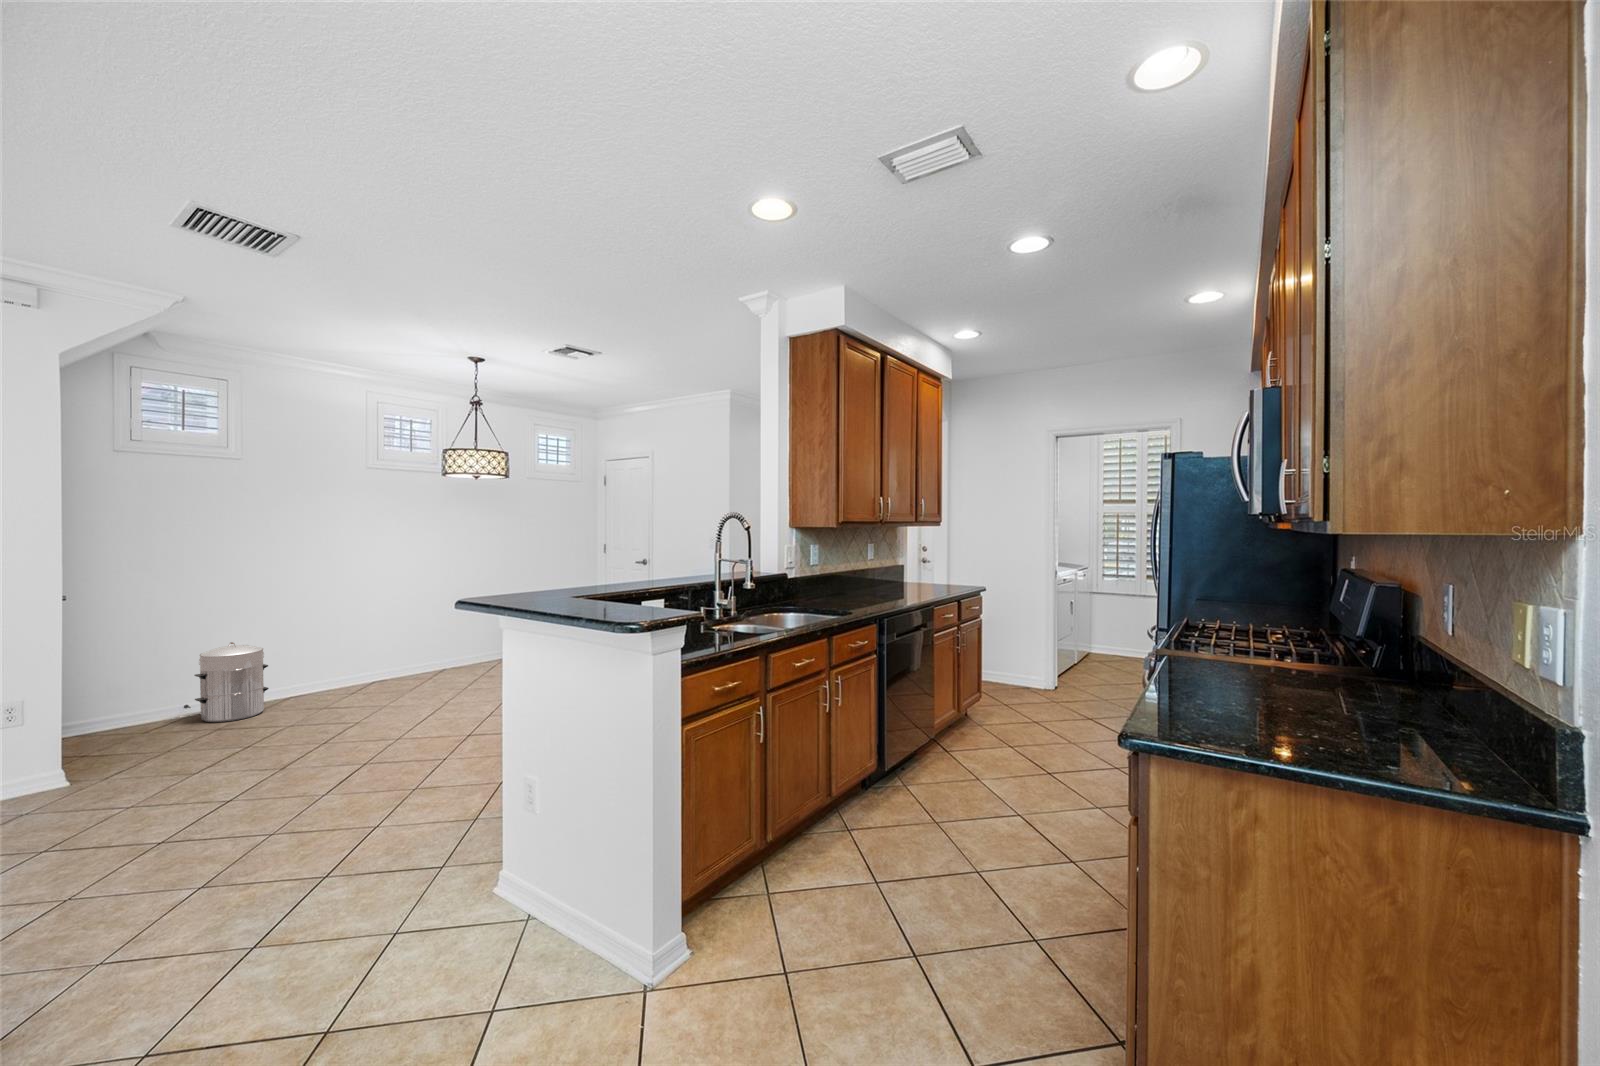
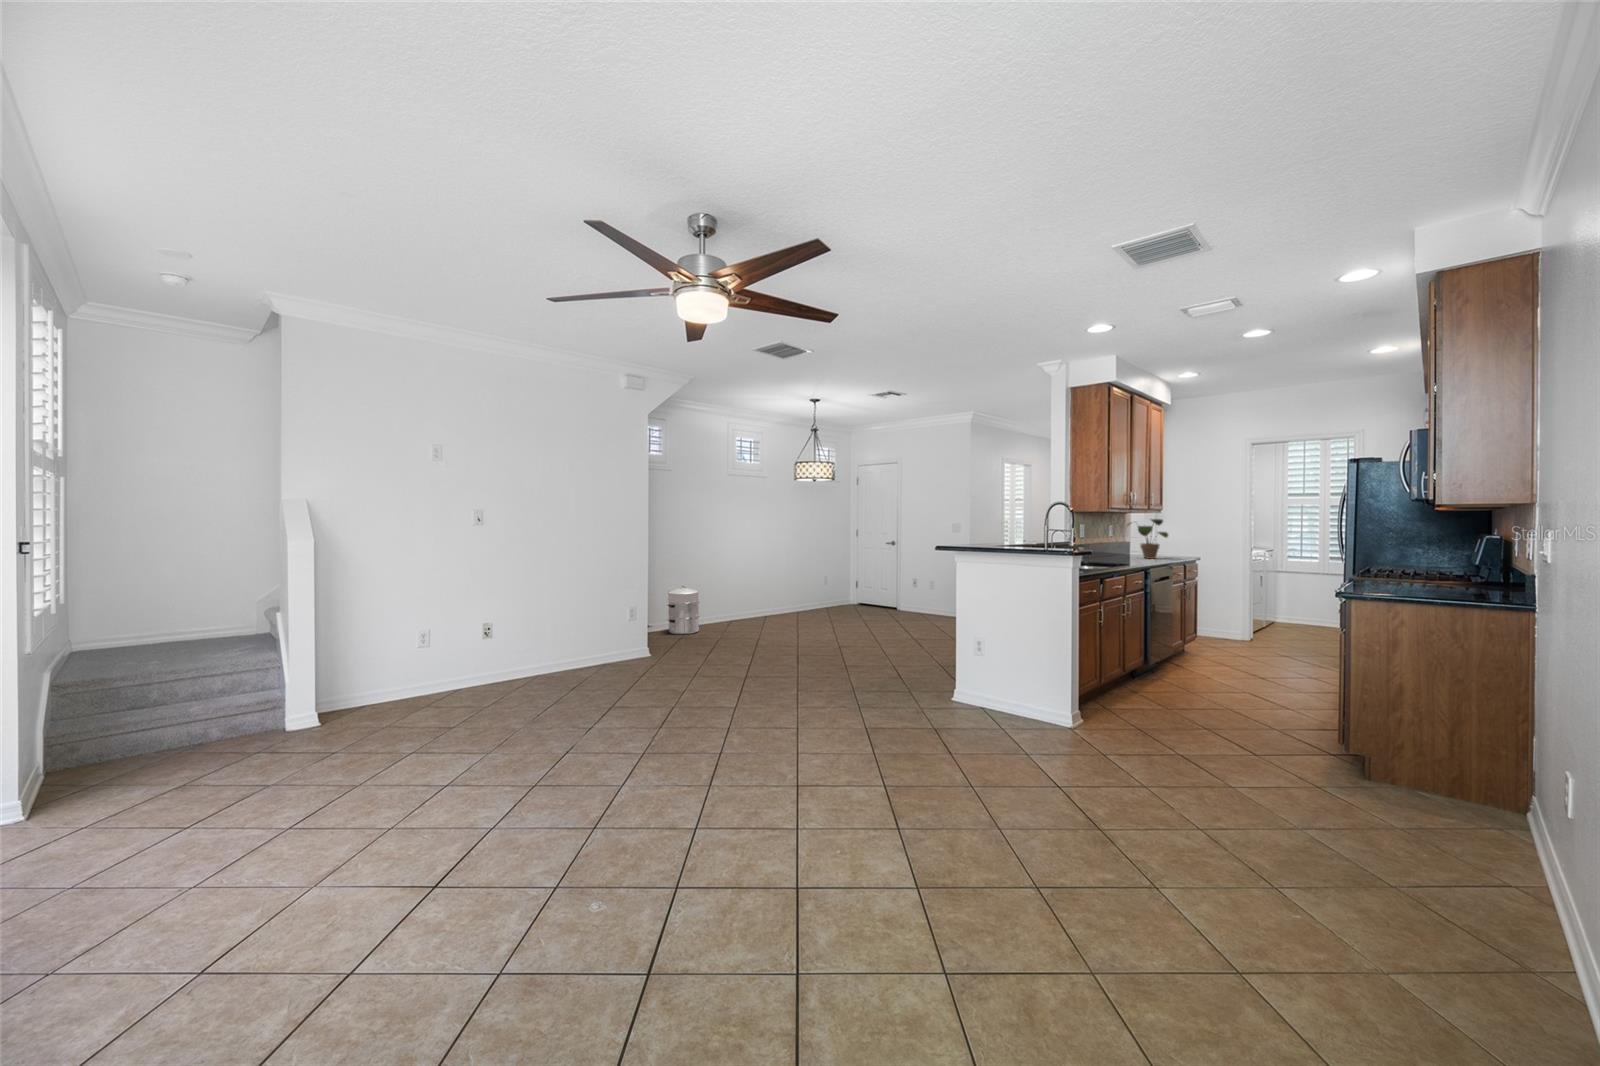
potted plant: none [878,536,929,596] -> present [1128,519,1168,559]

